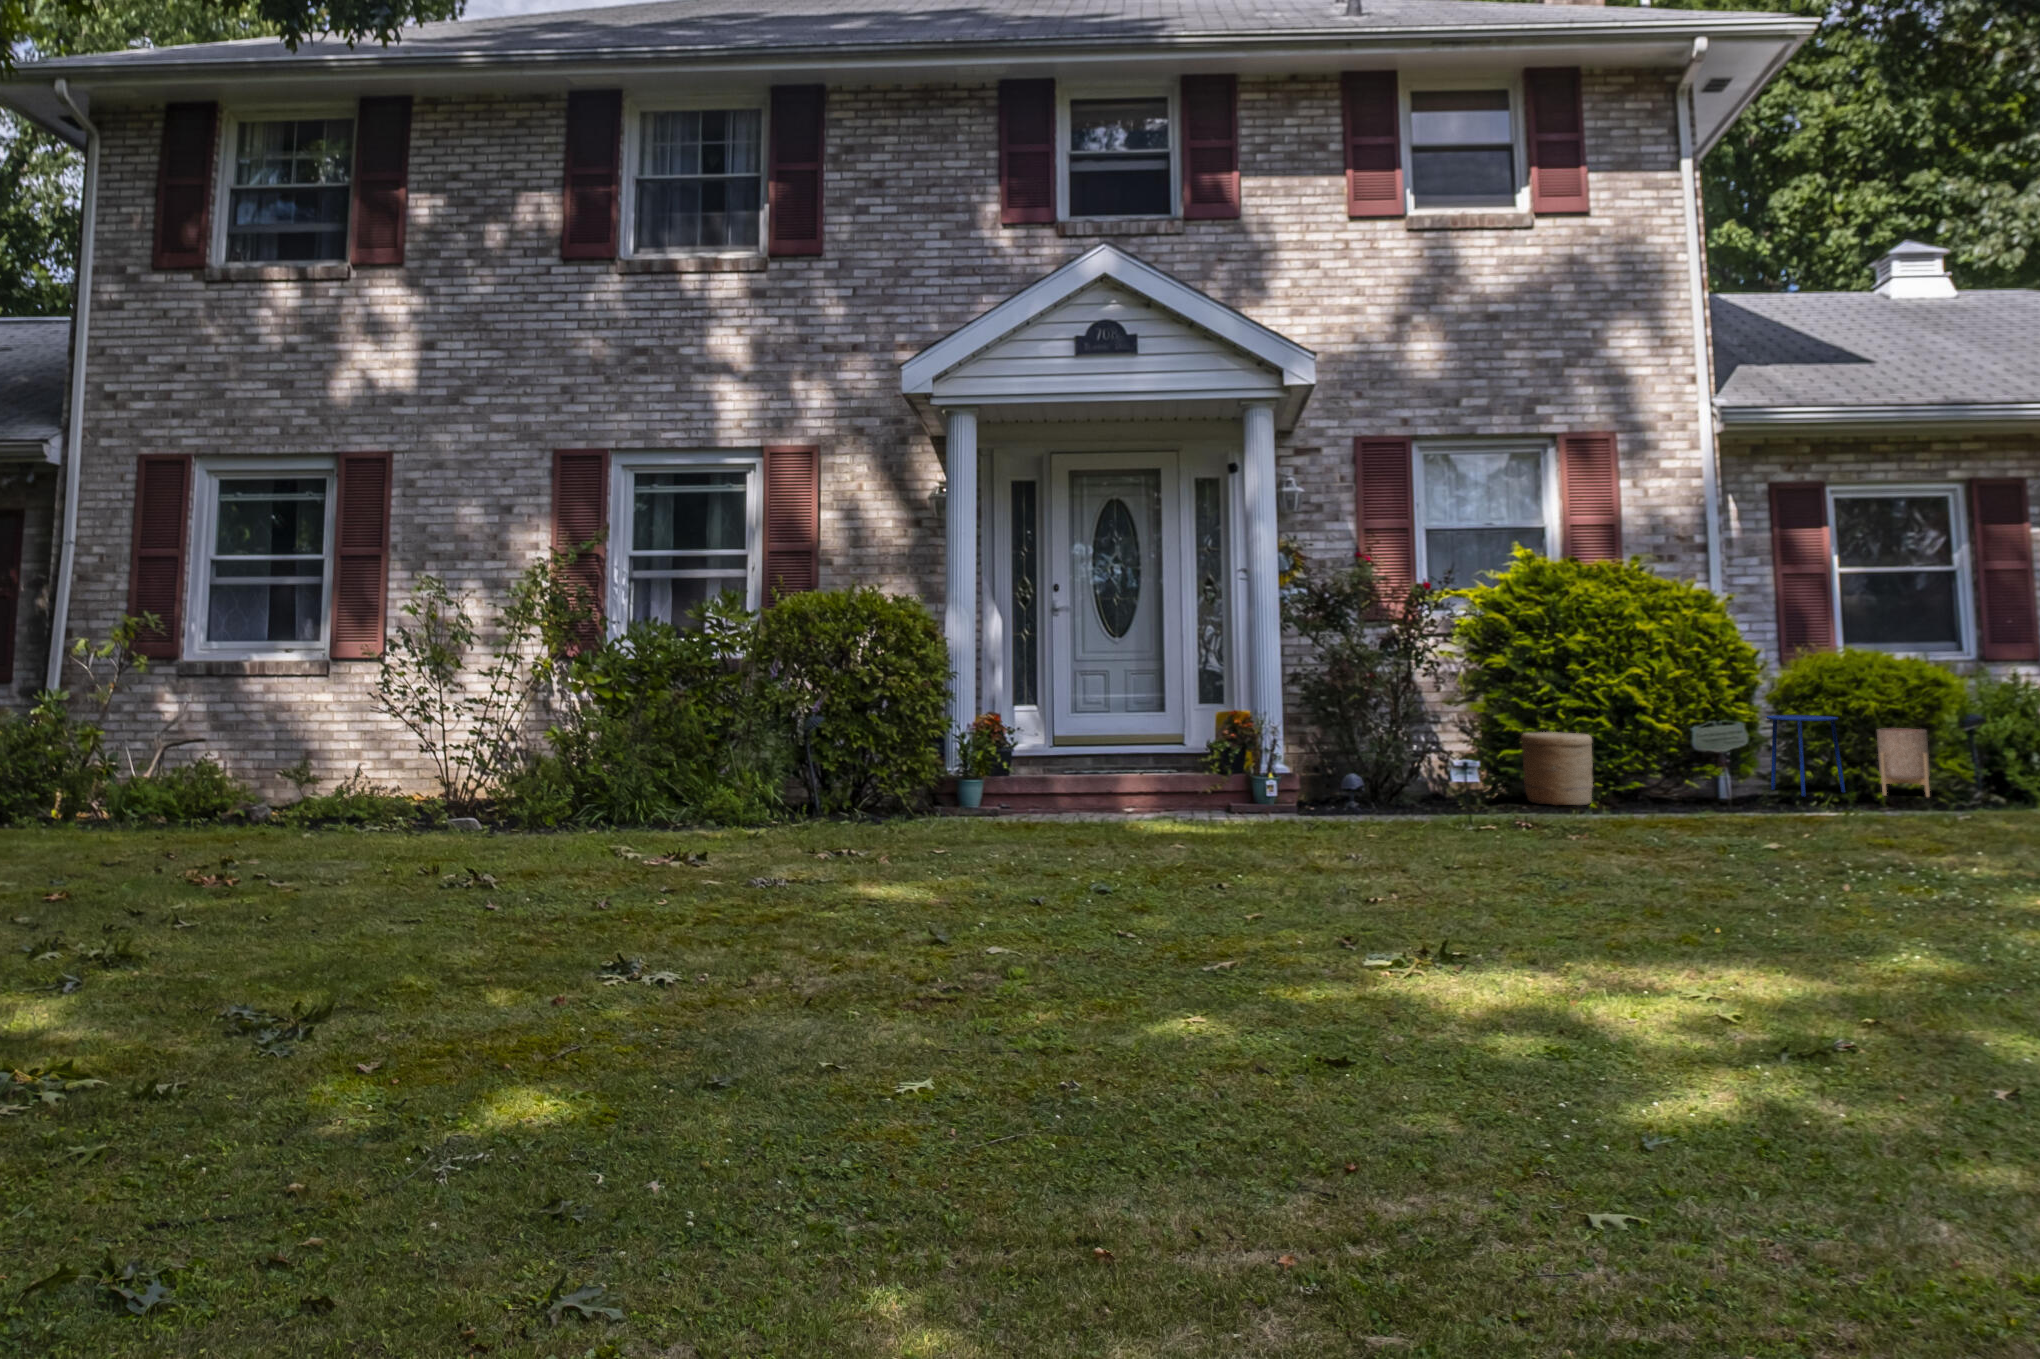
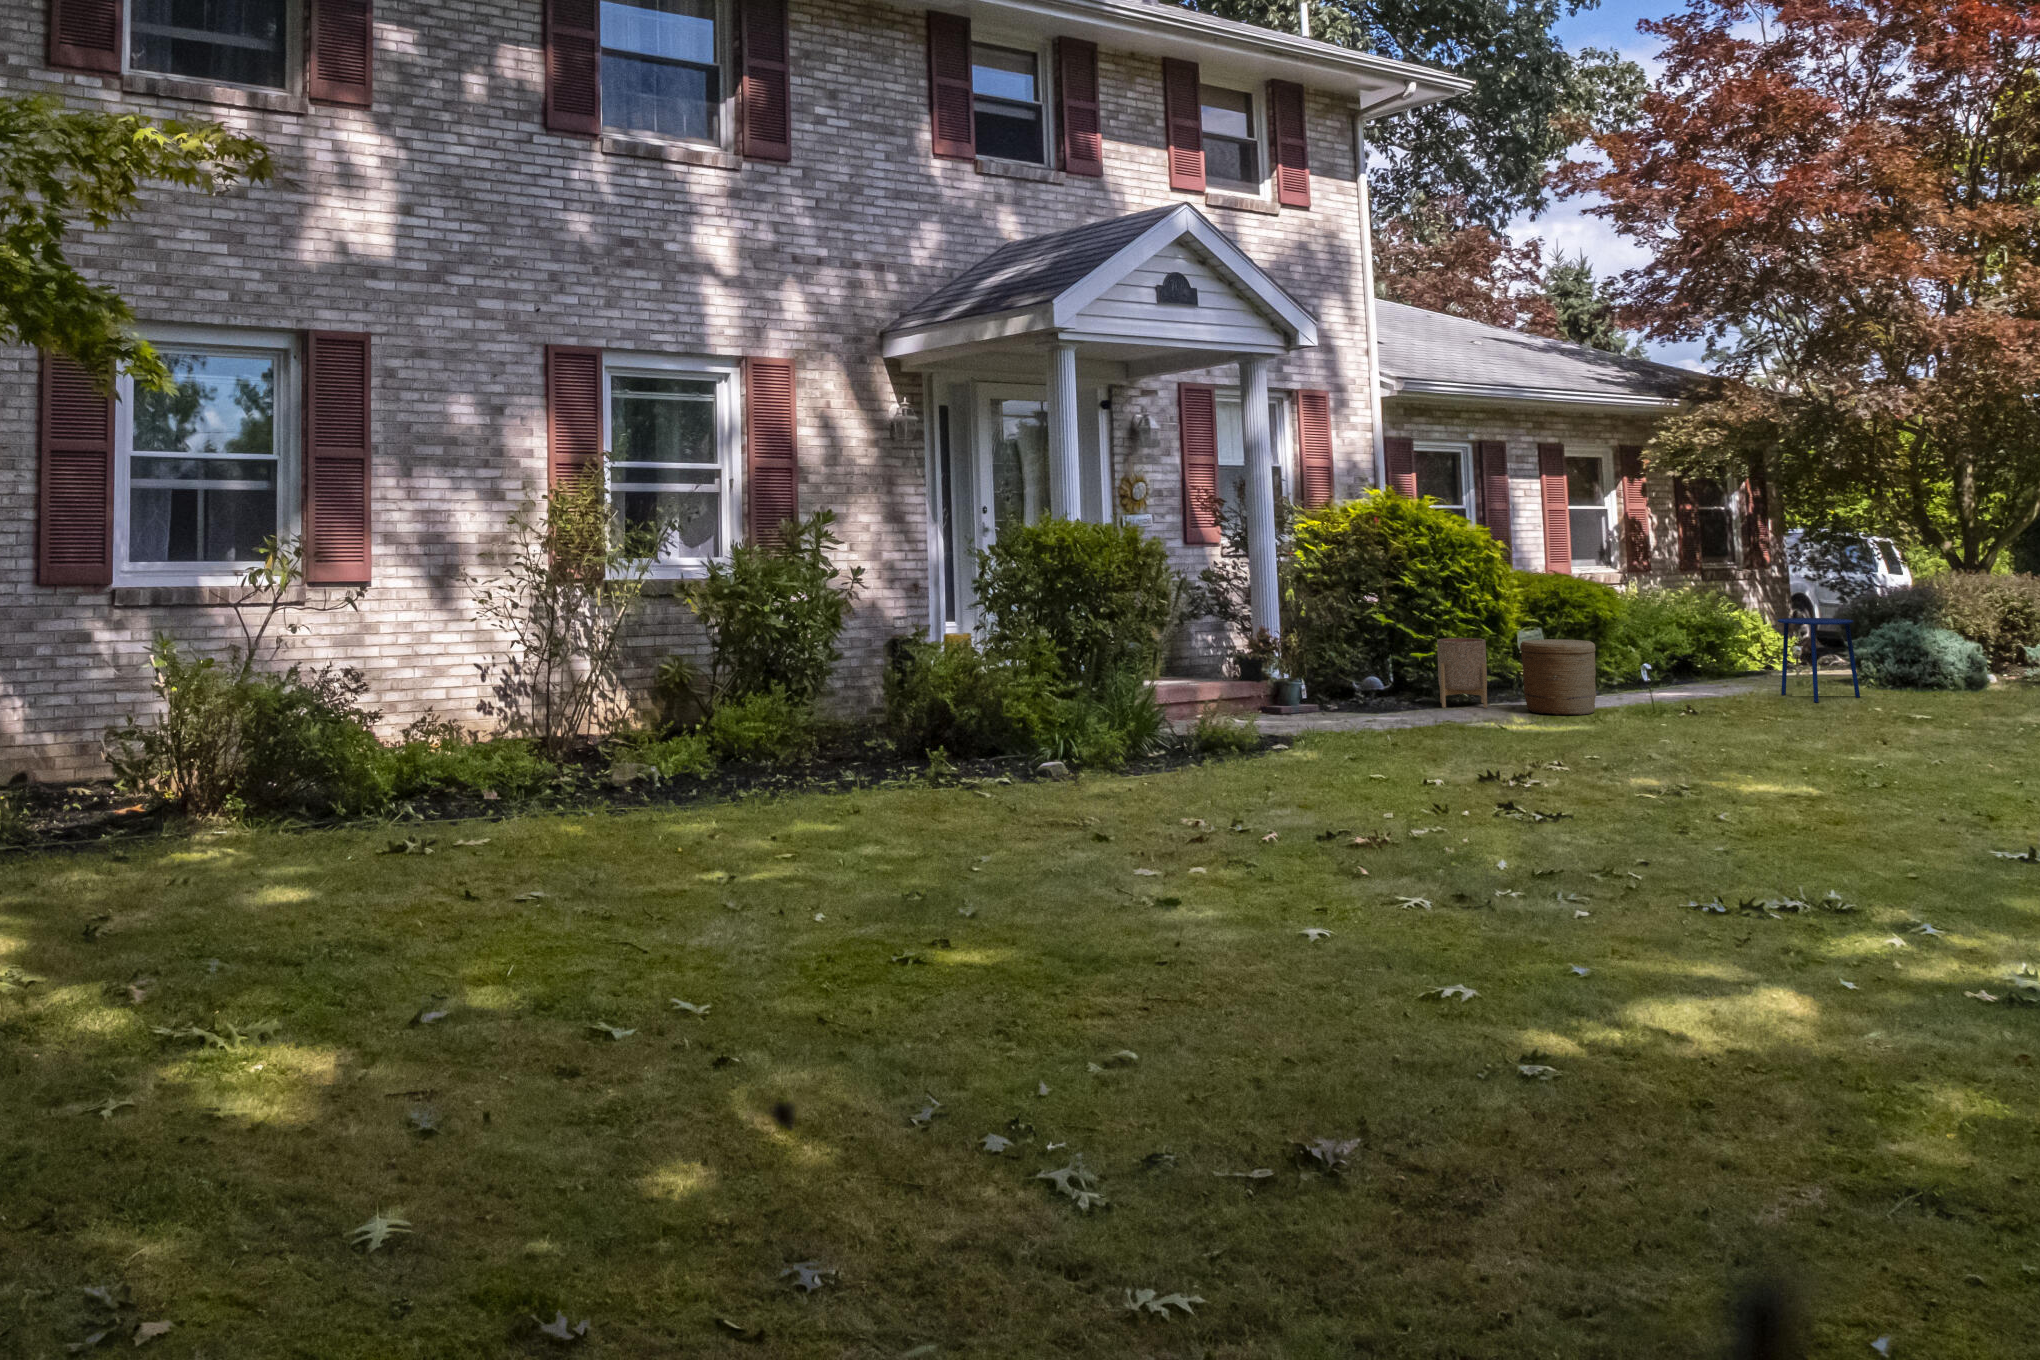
planter: present [1877,728,1930,797] -> present [1437,638,1487,708]

